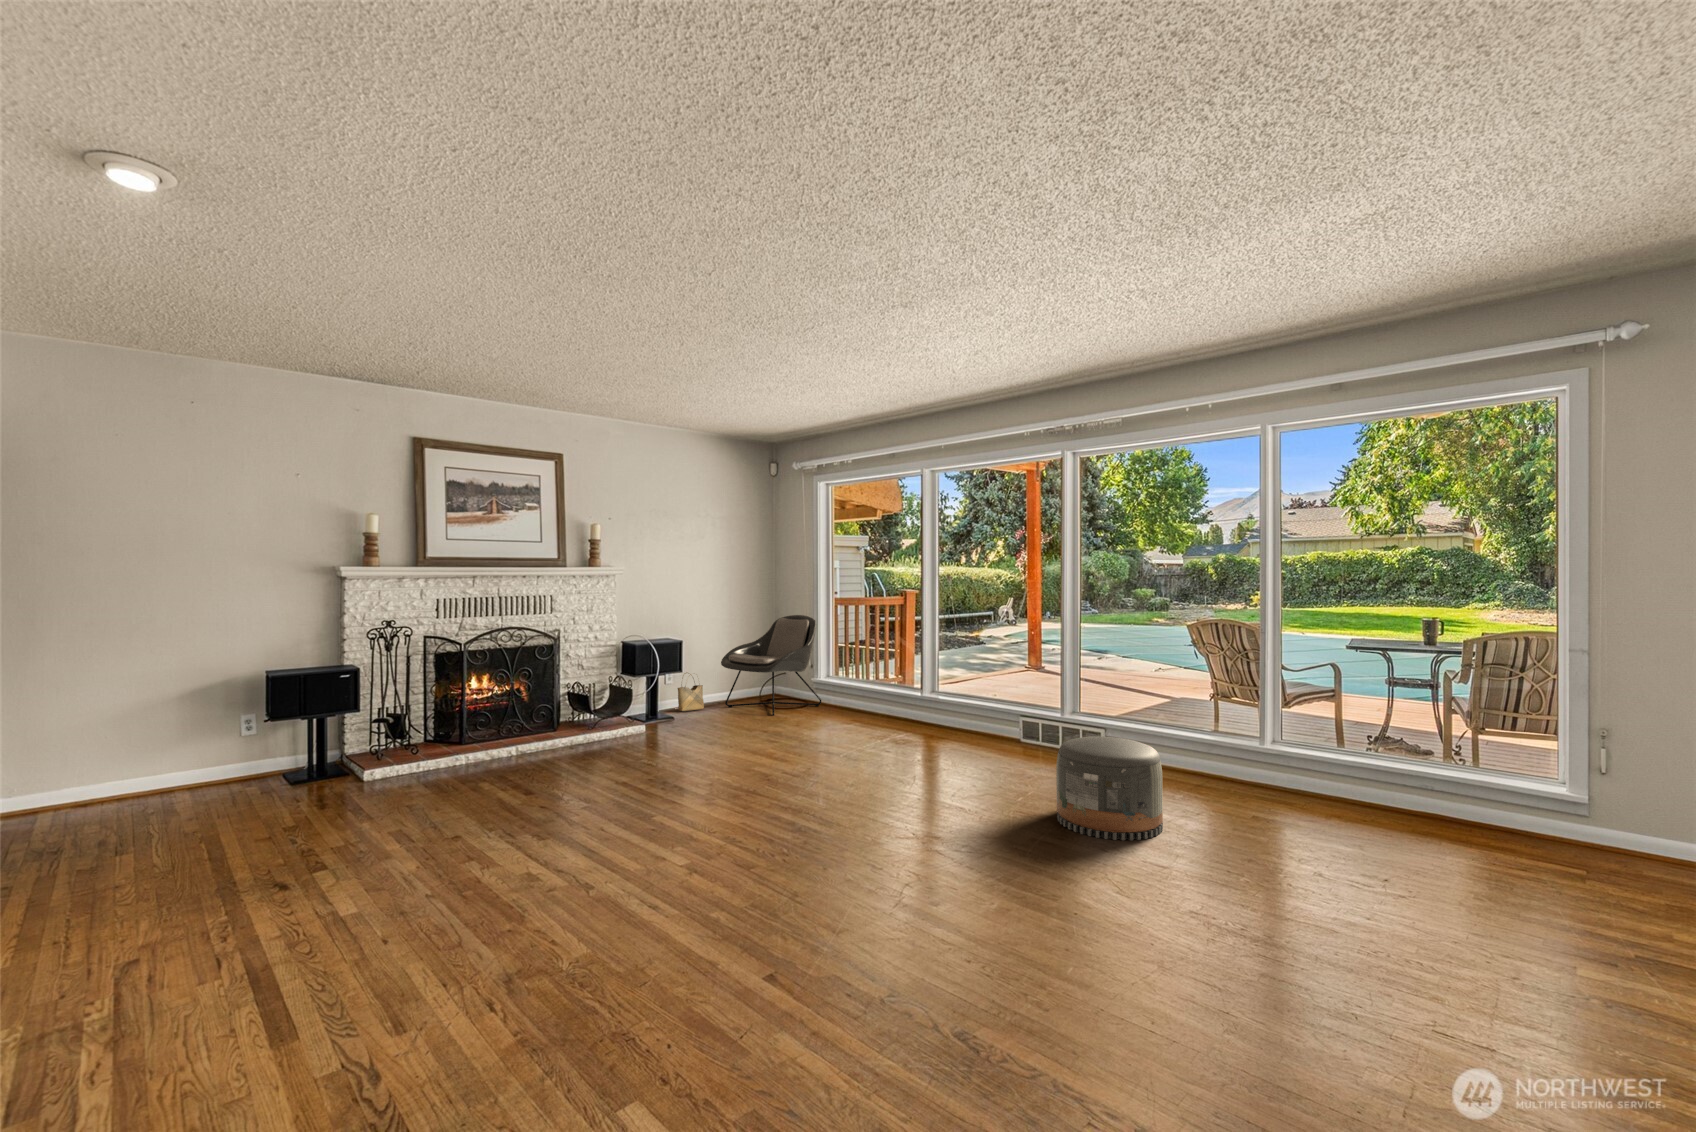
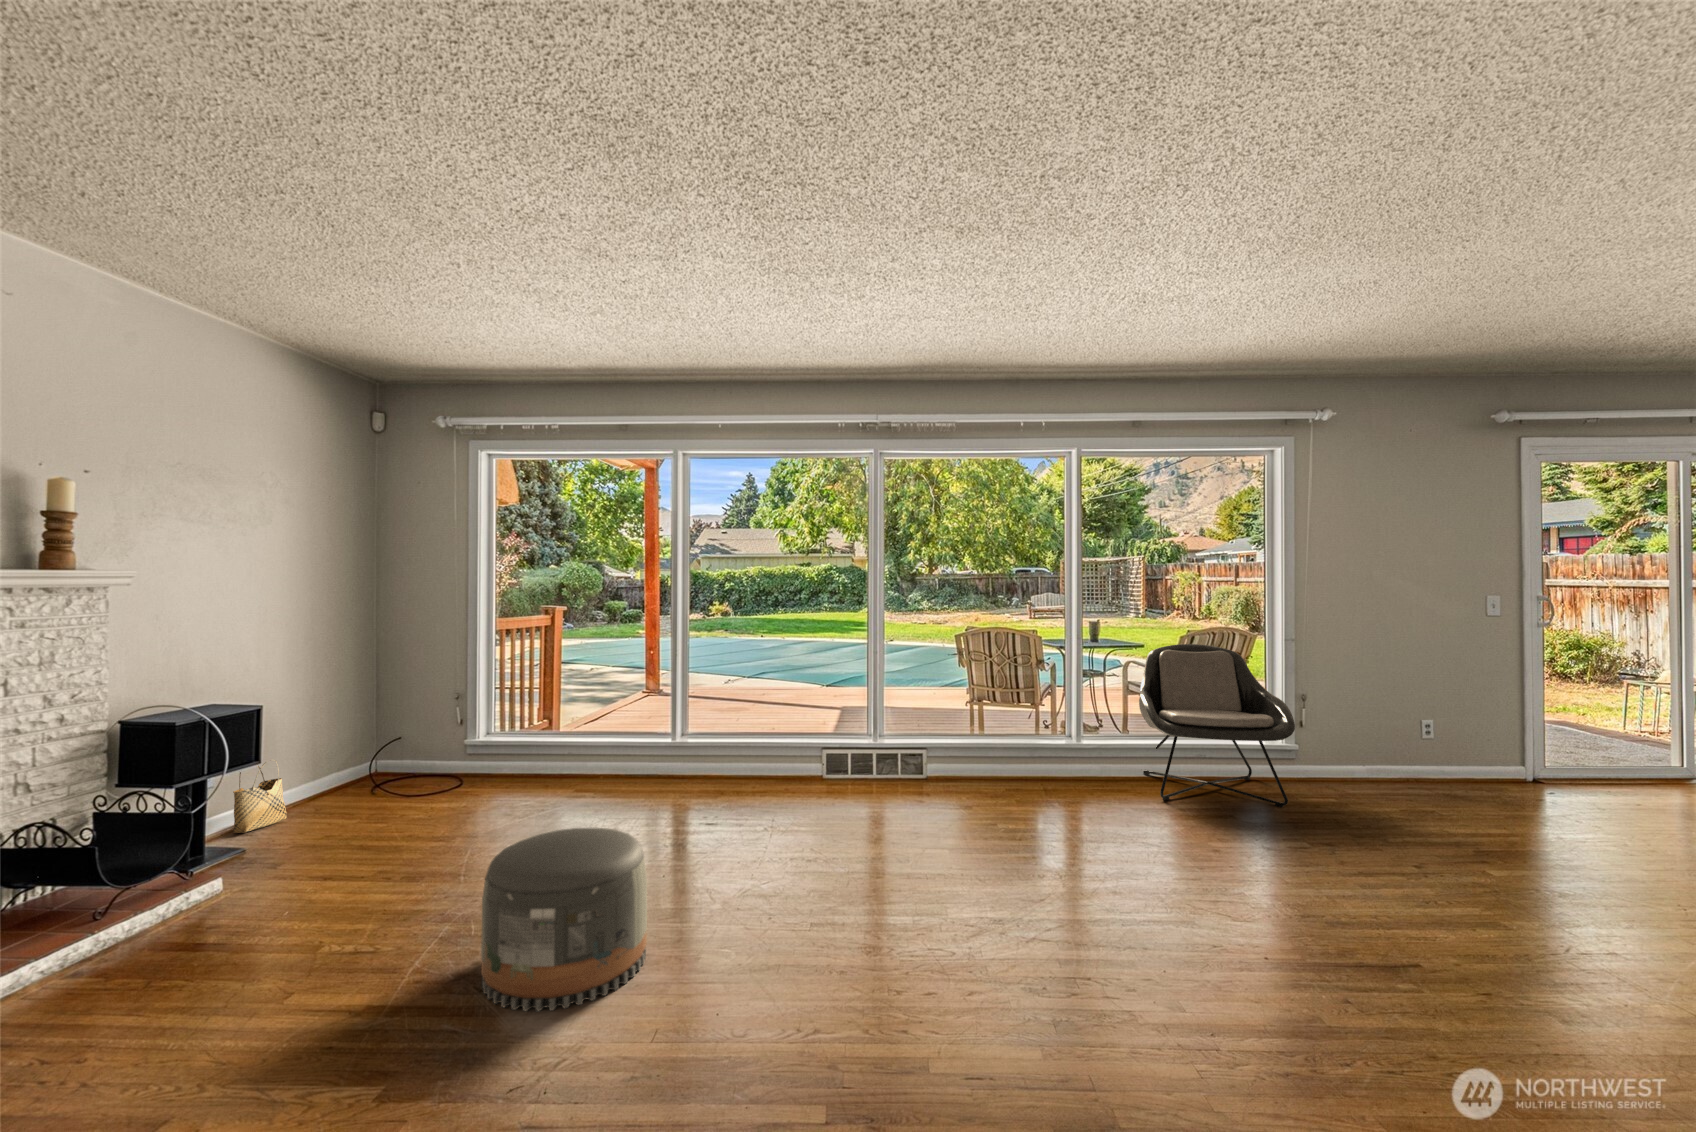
lounge chair: present [721,615,821,716] -> present [1139,644,1295,807]
pouf: present [1056,736,1163,840] -> present [481,827,647,1011]

